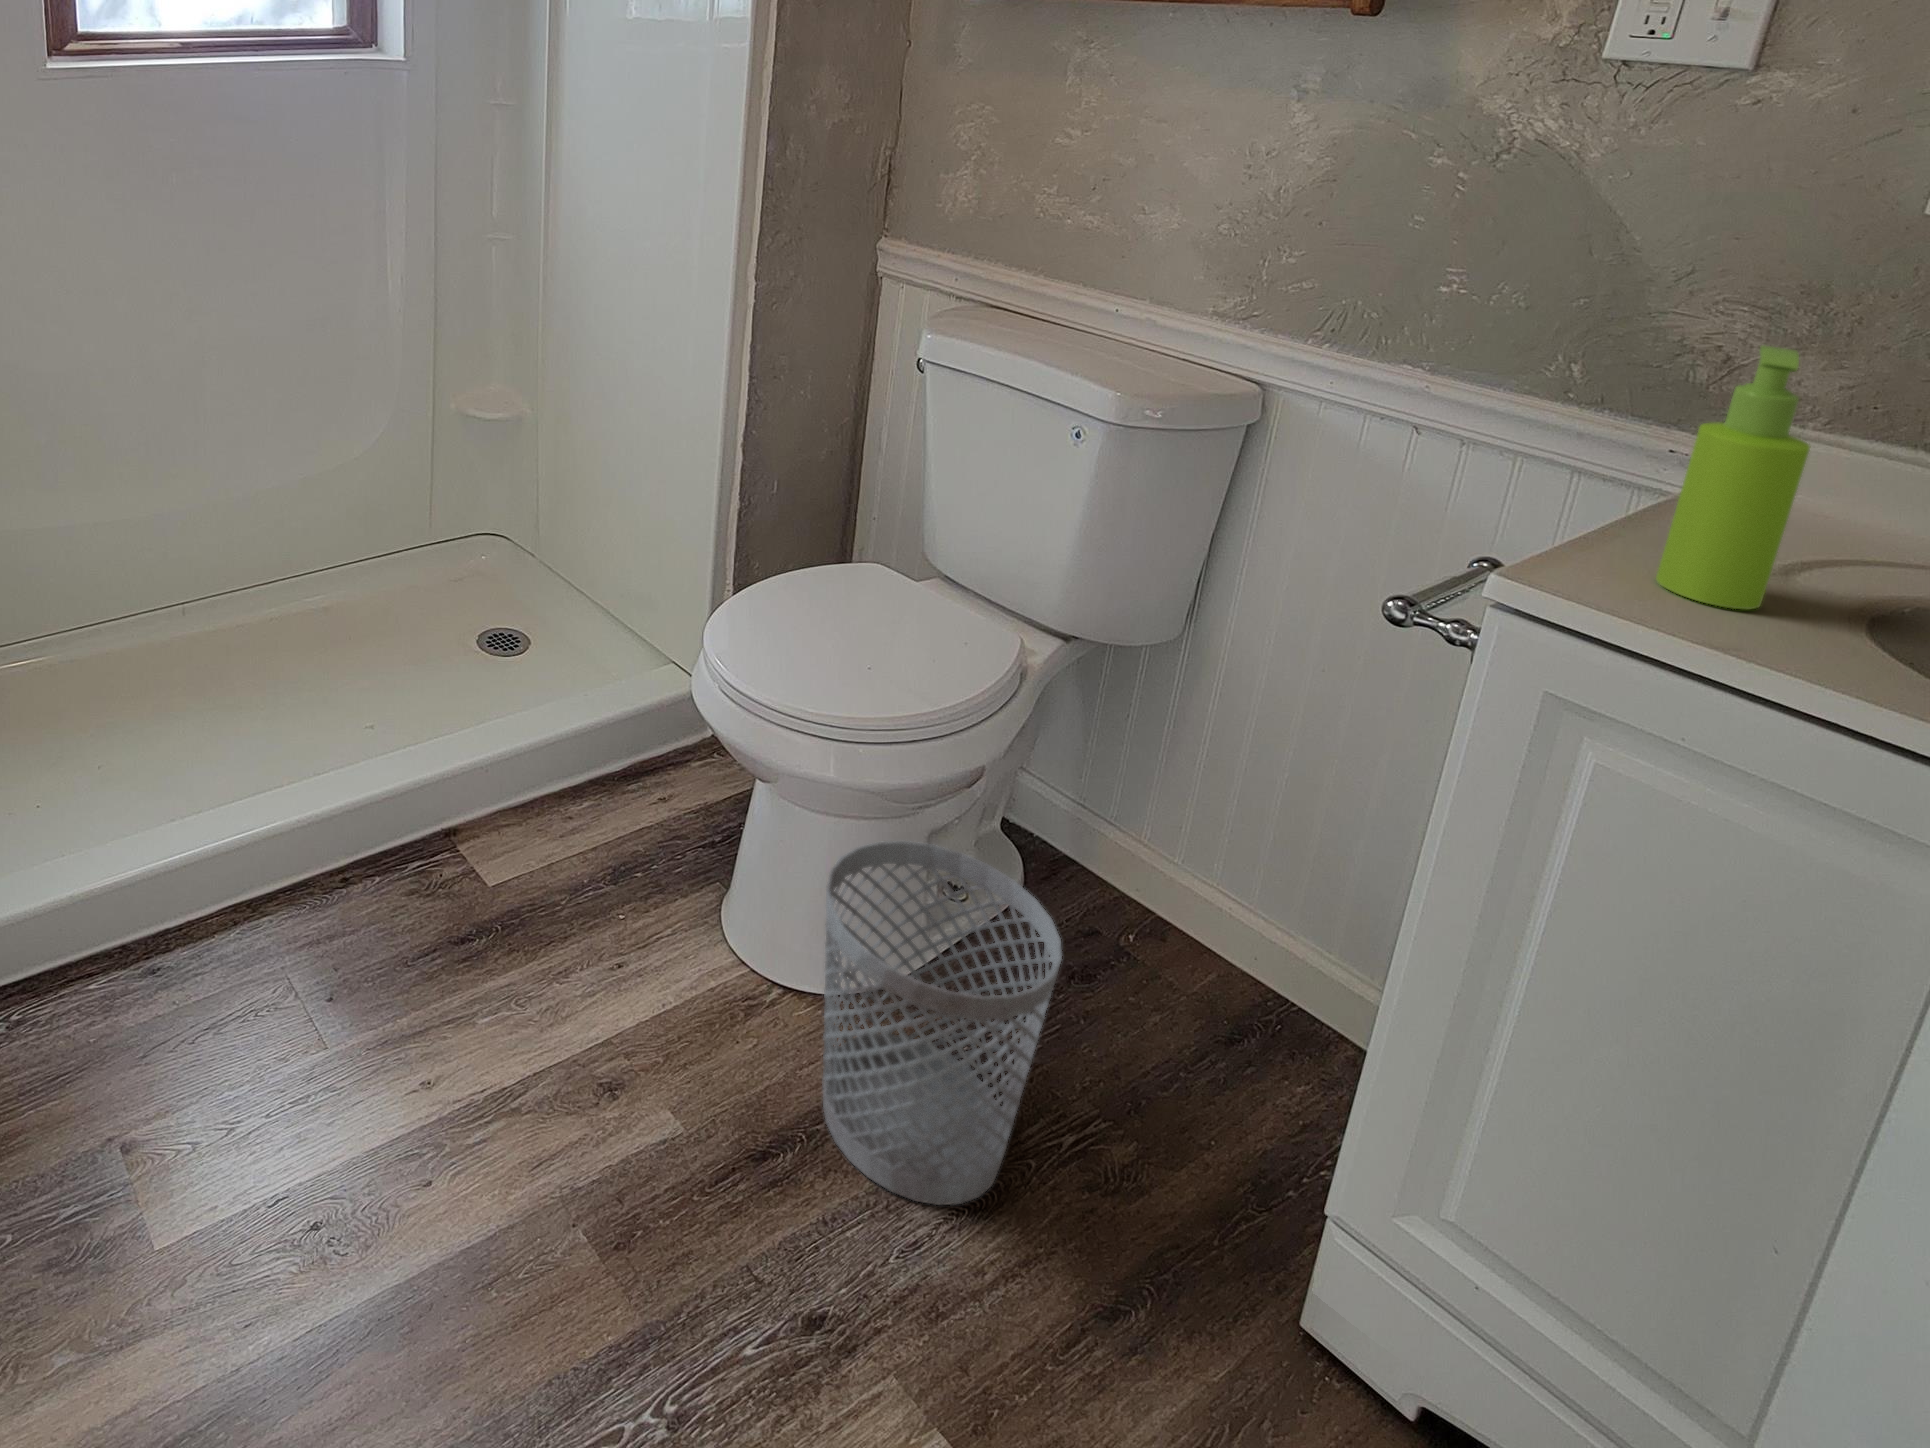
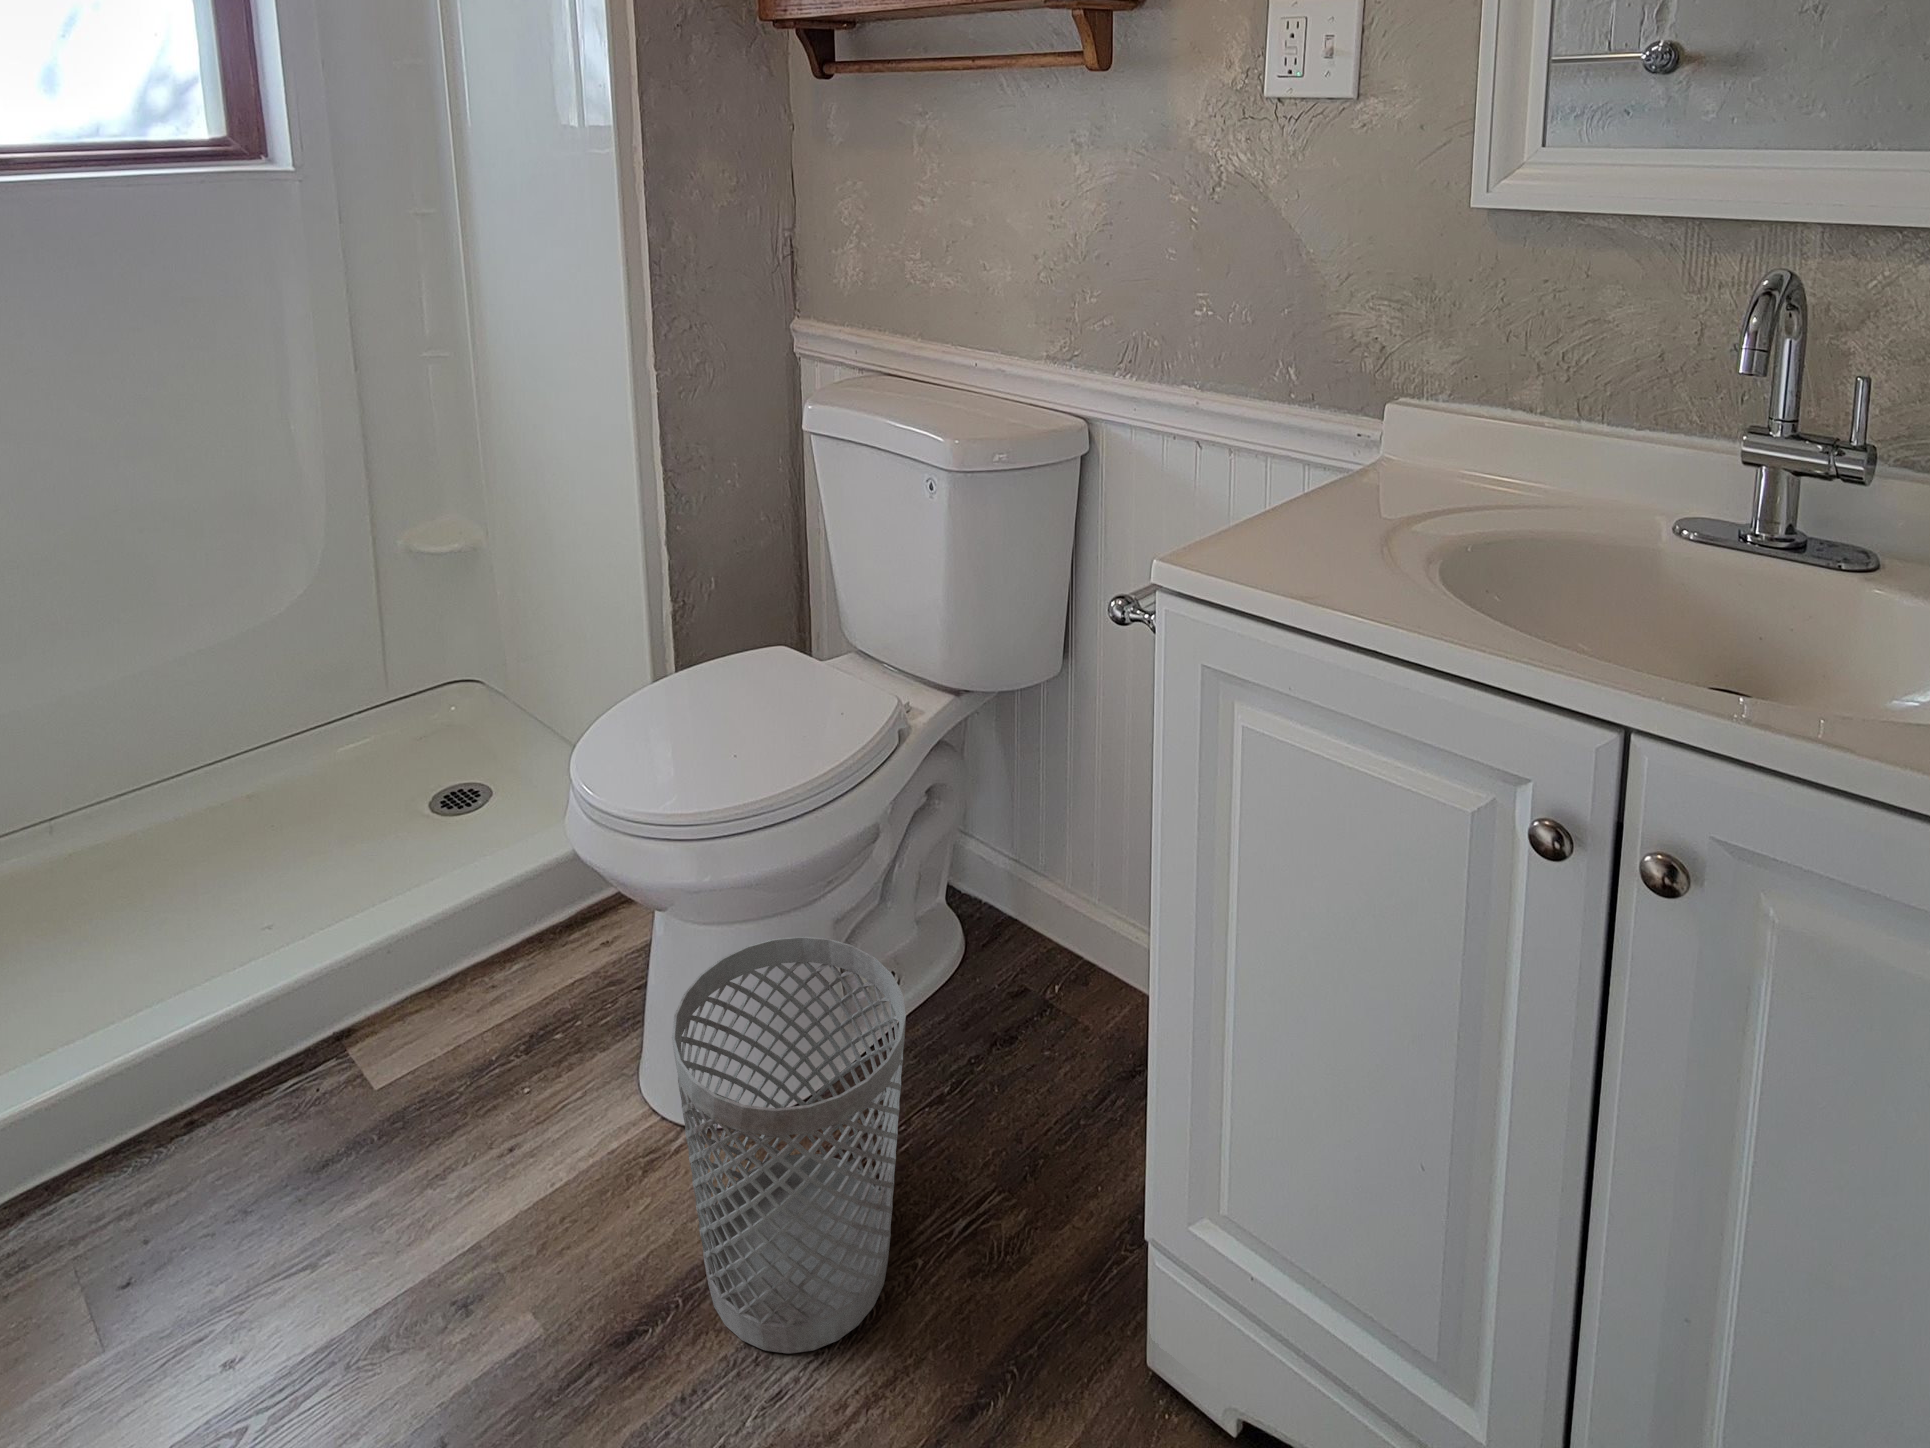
soap dispenser: present [1656,345,1810,609] -> none [1285,325,1365,571]

